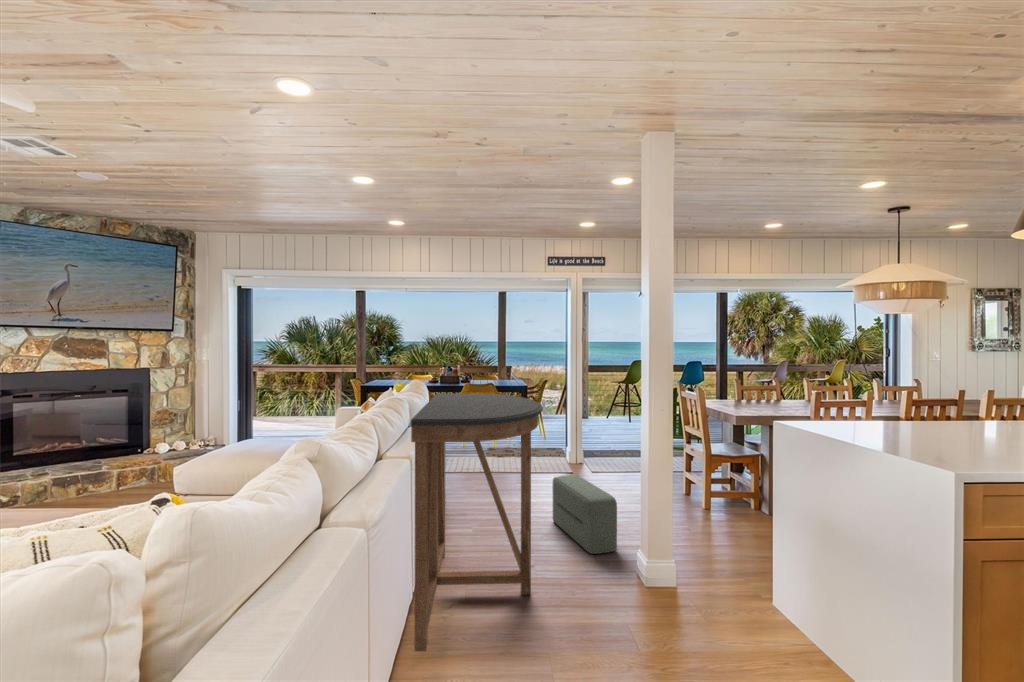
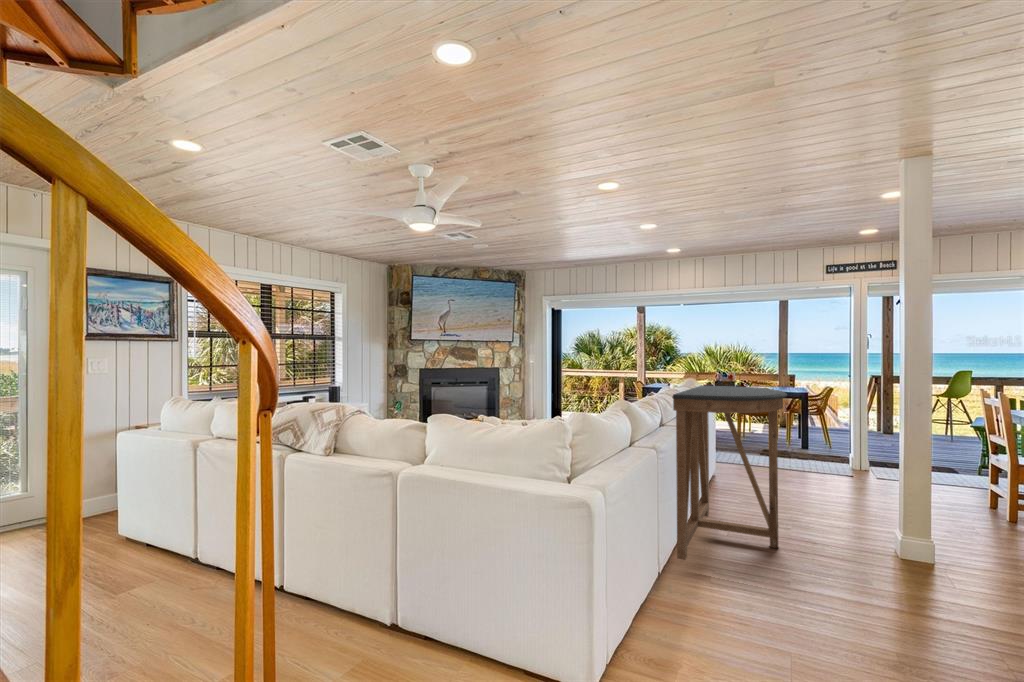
pouf: present [552,475,617,554] -> none [816,468,878,537]

